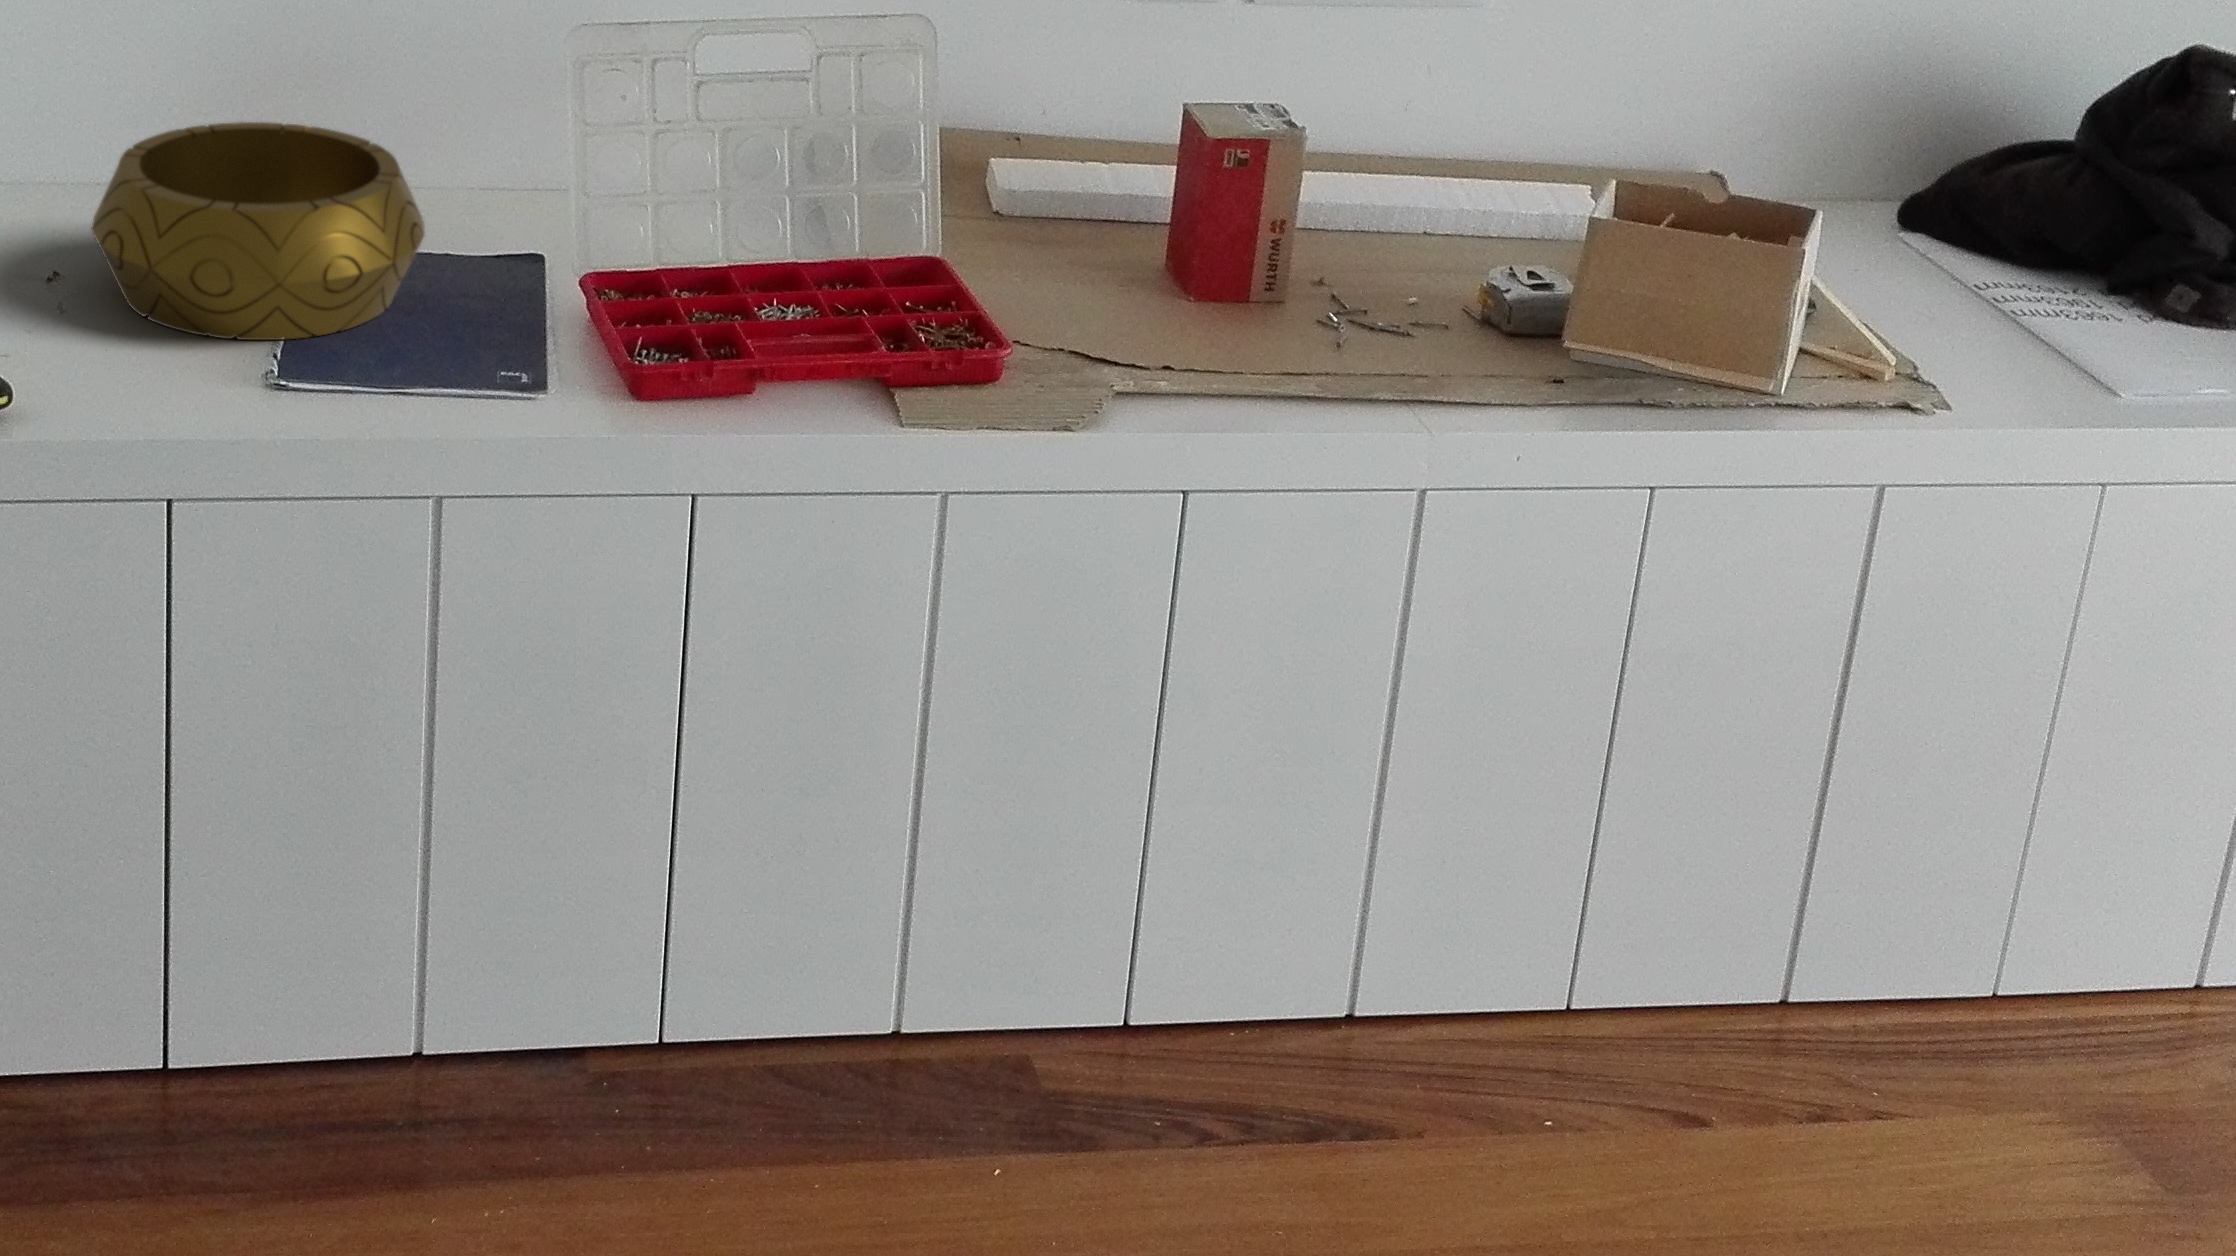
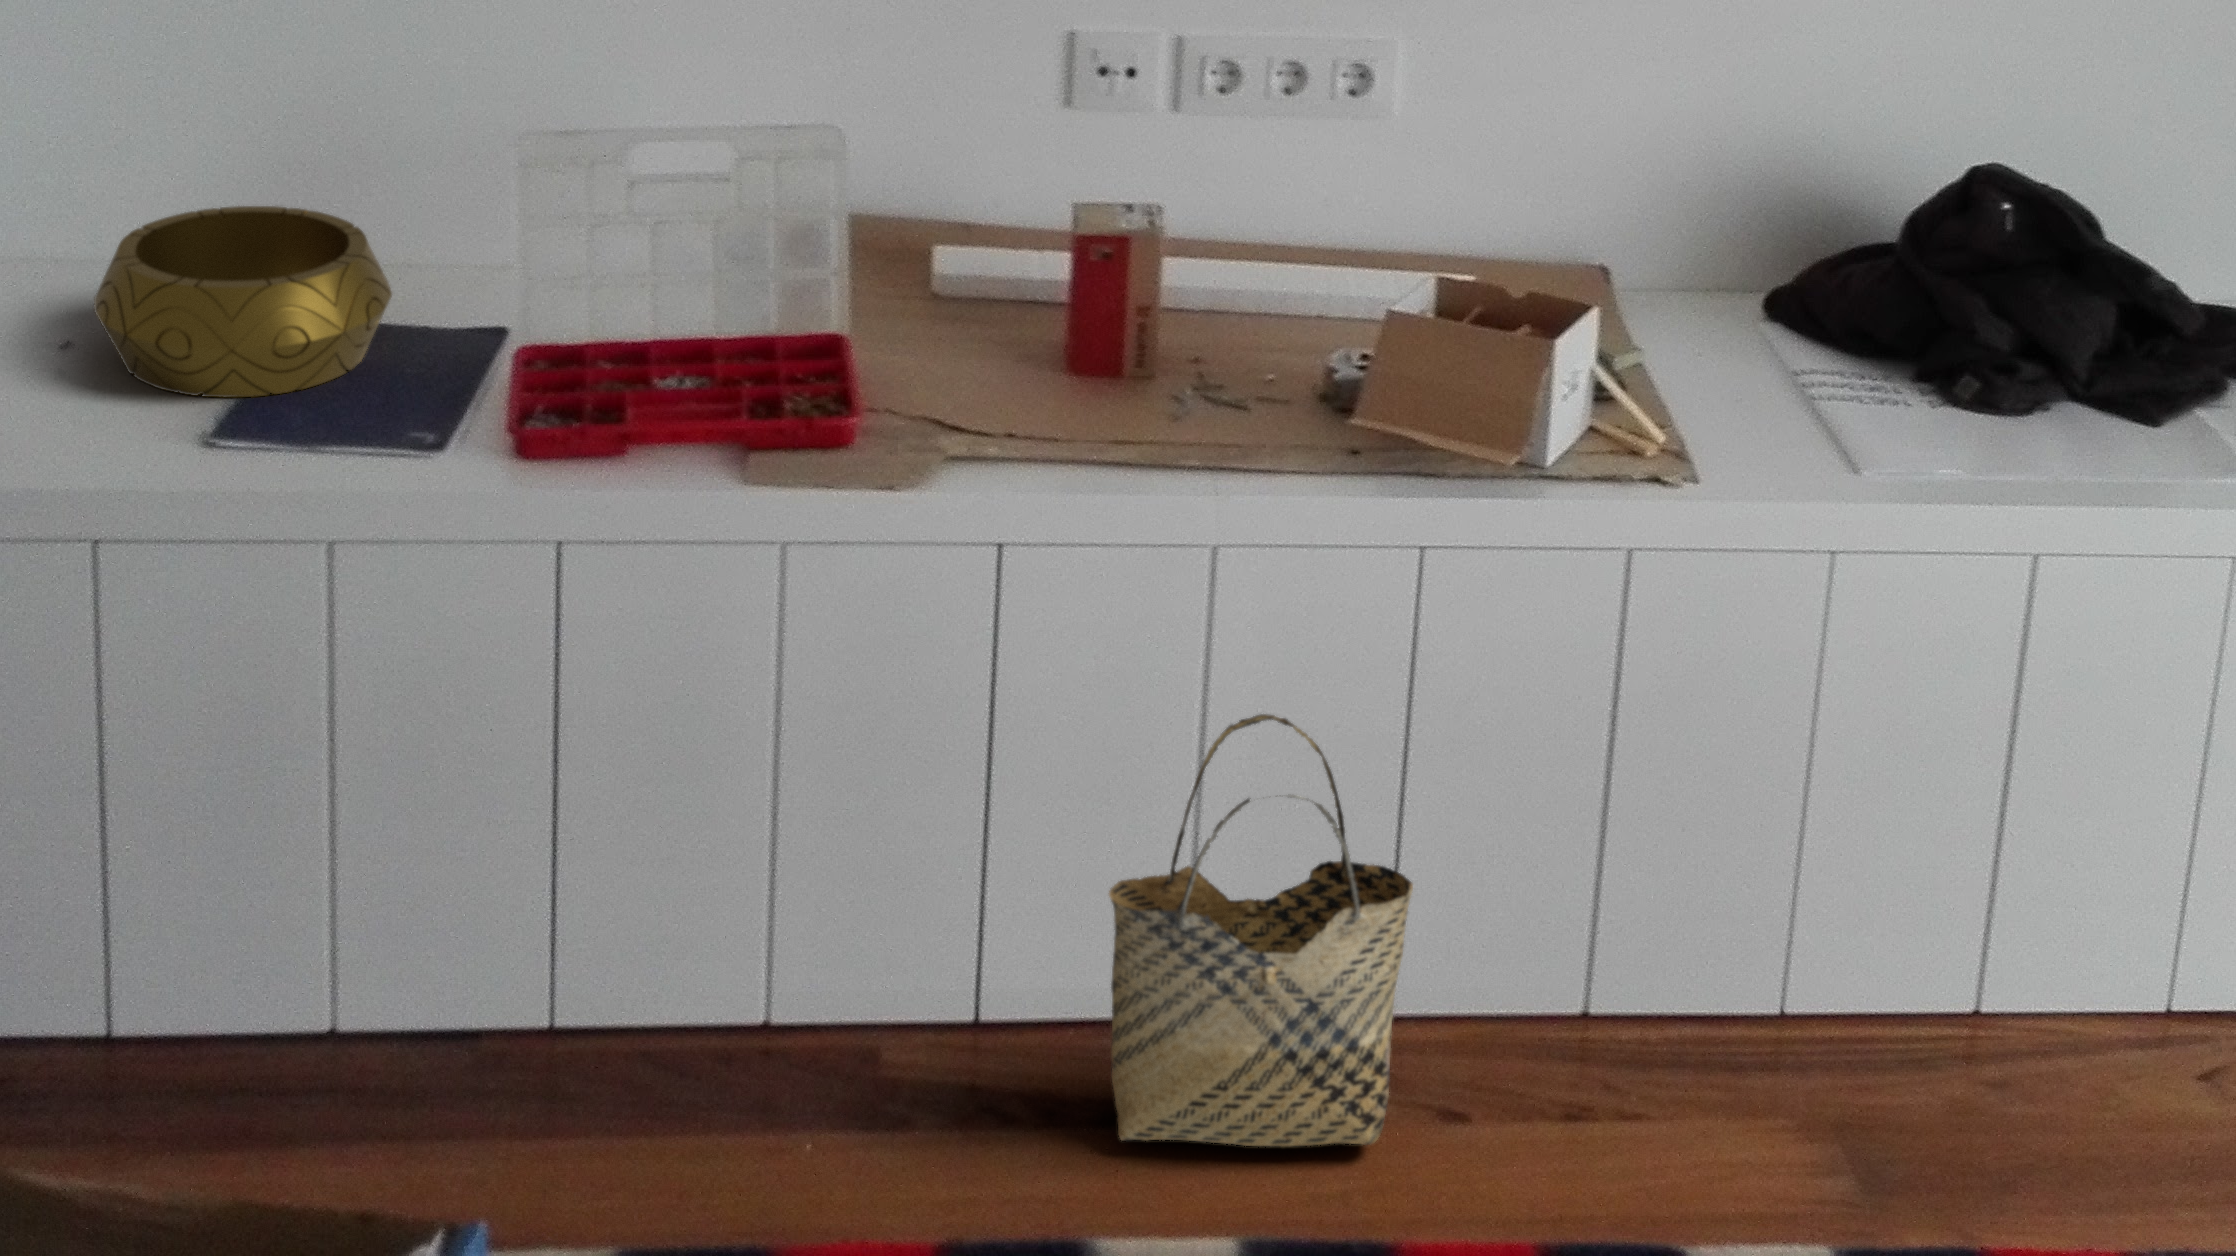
woven basket: none [1306,673,1651,1152] -> present [1109,714,1413,1146]

